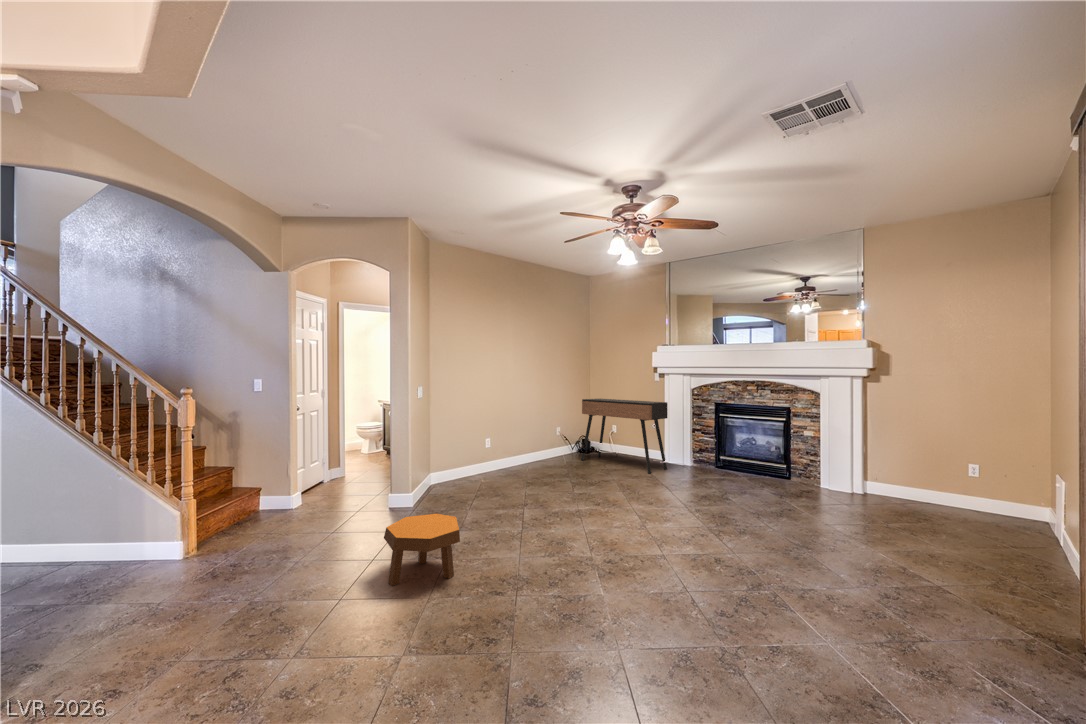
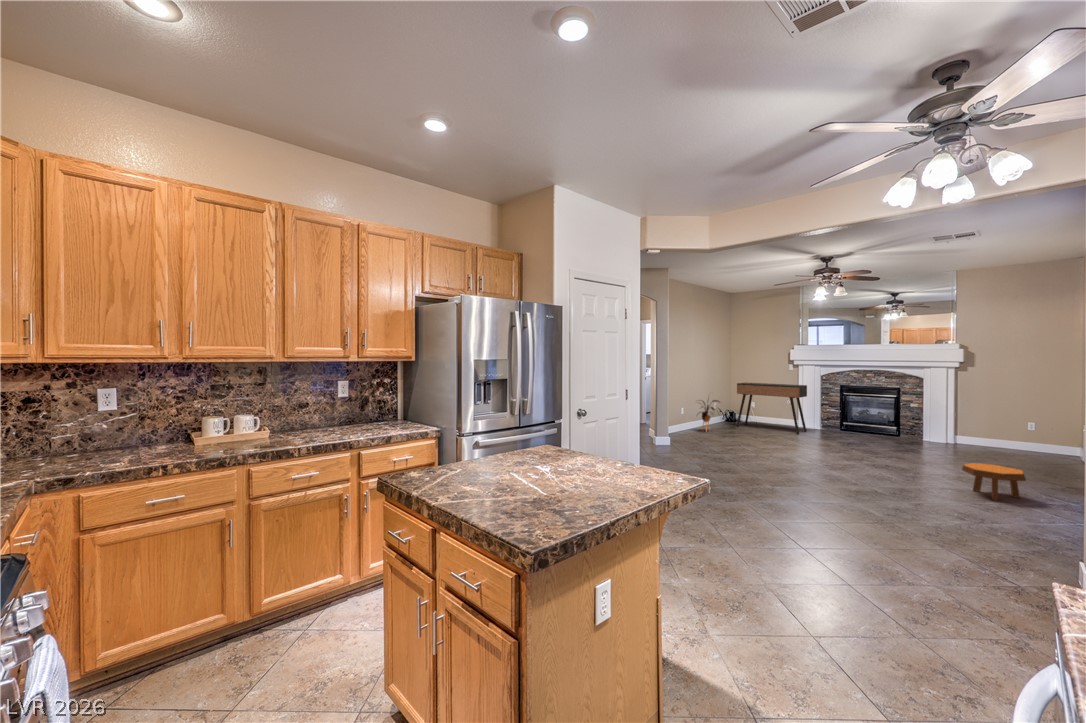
house plant: none [510,411,545,468] -> present [702,400,719,431]
footstool: present [384,514,460,586] -> present [962,463,1026,501]

